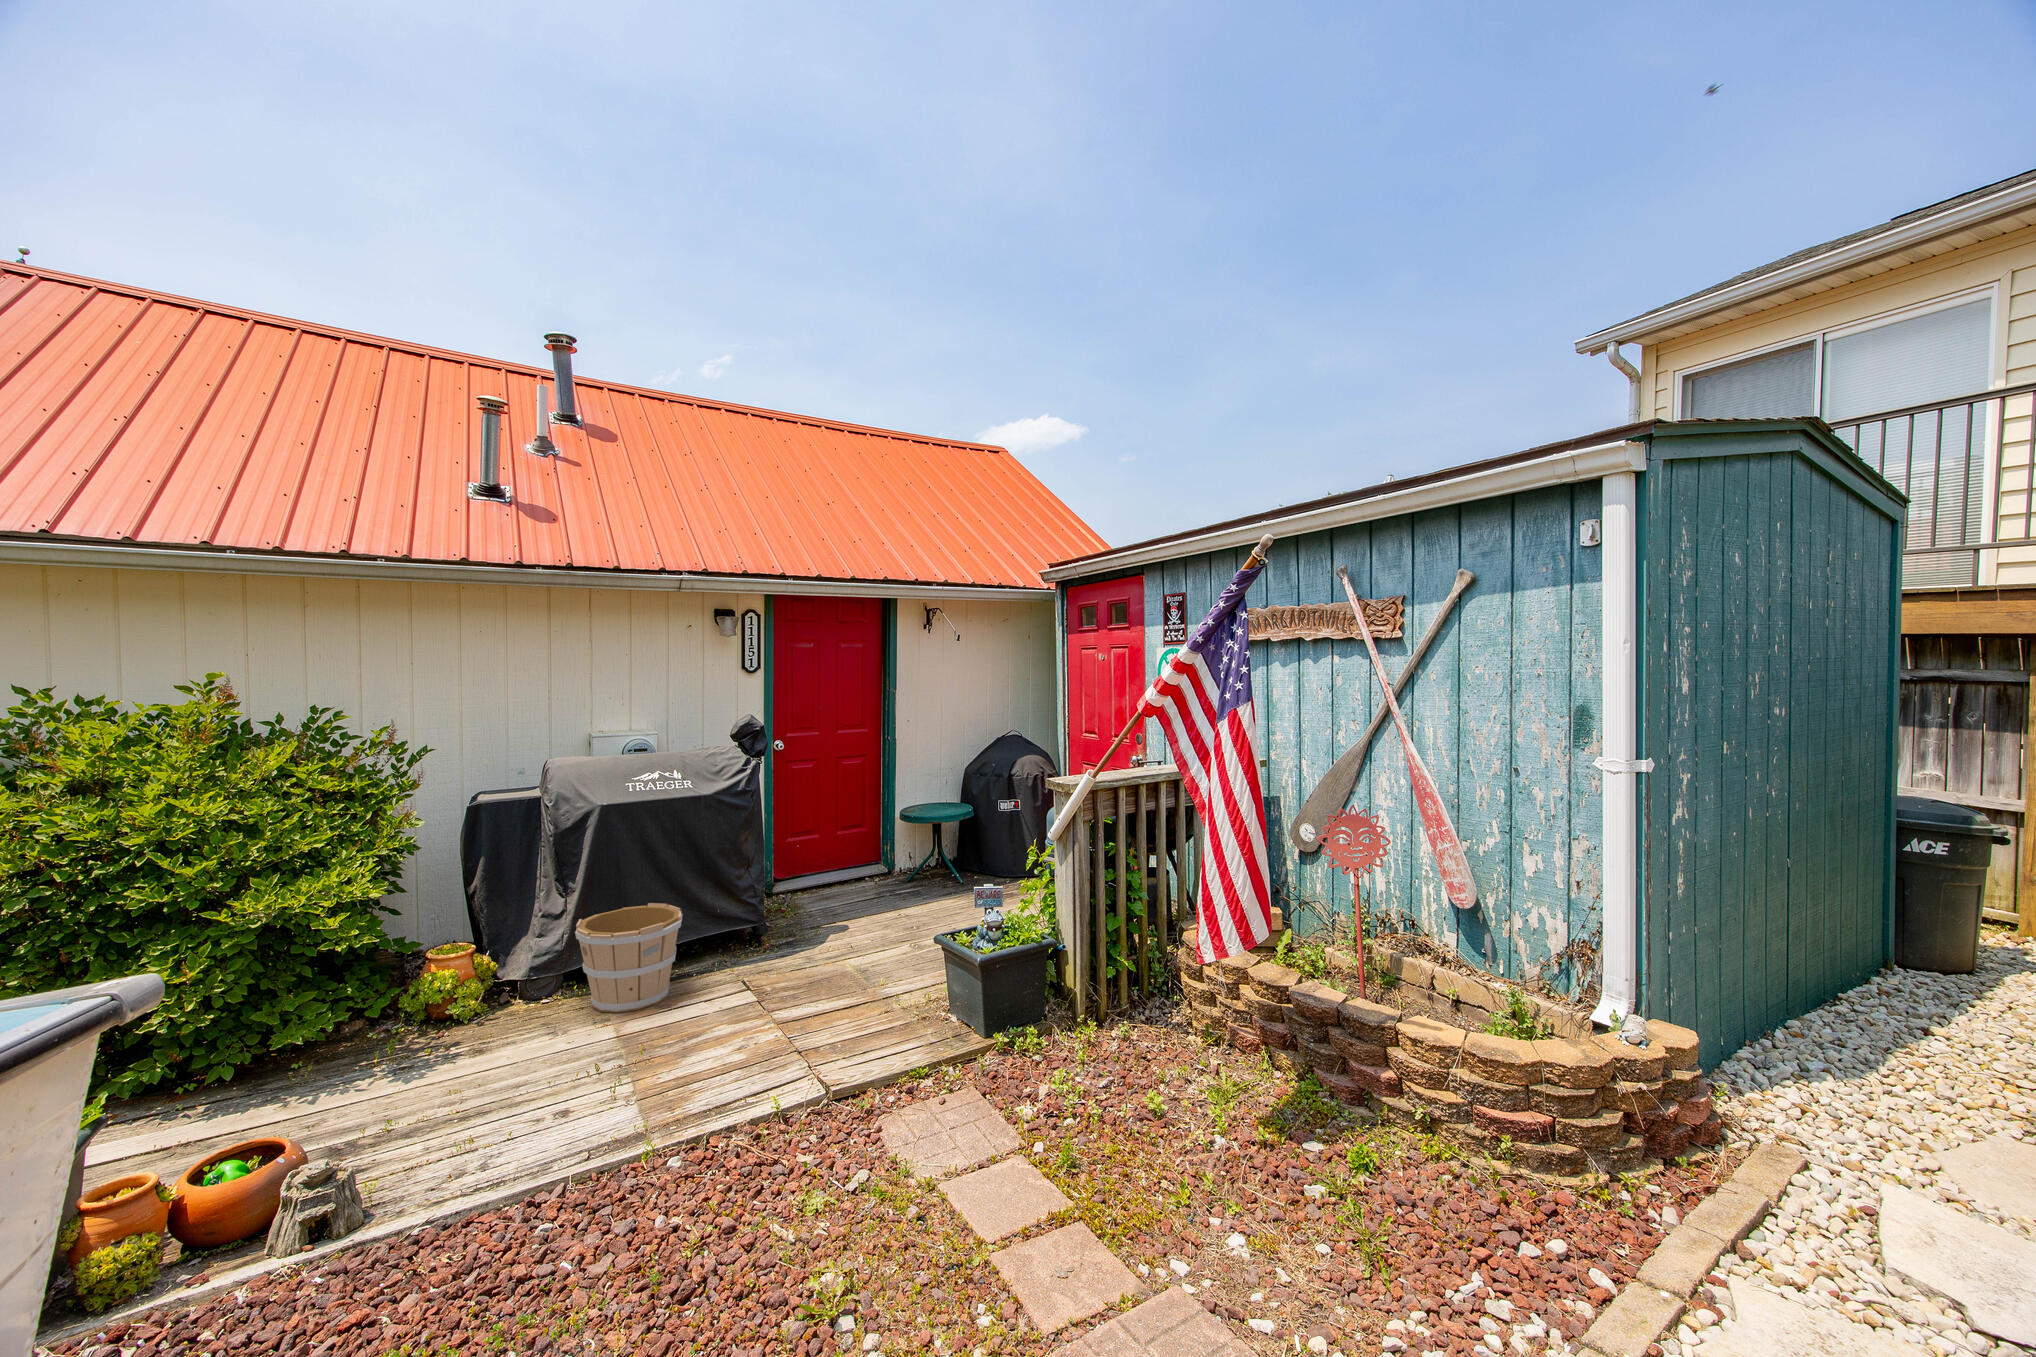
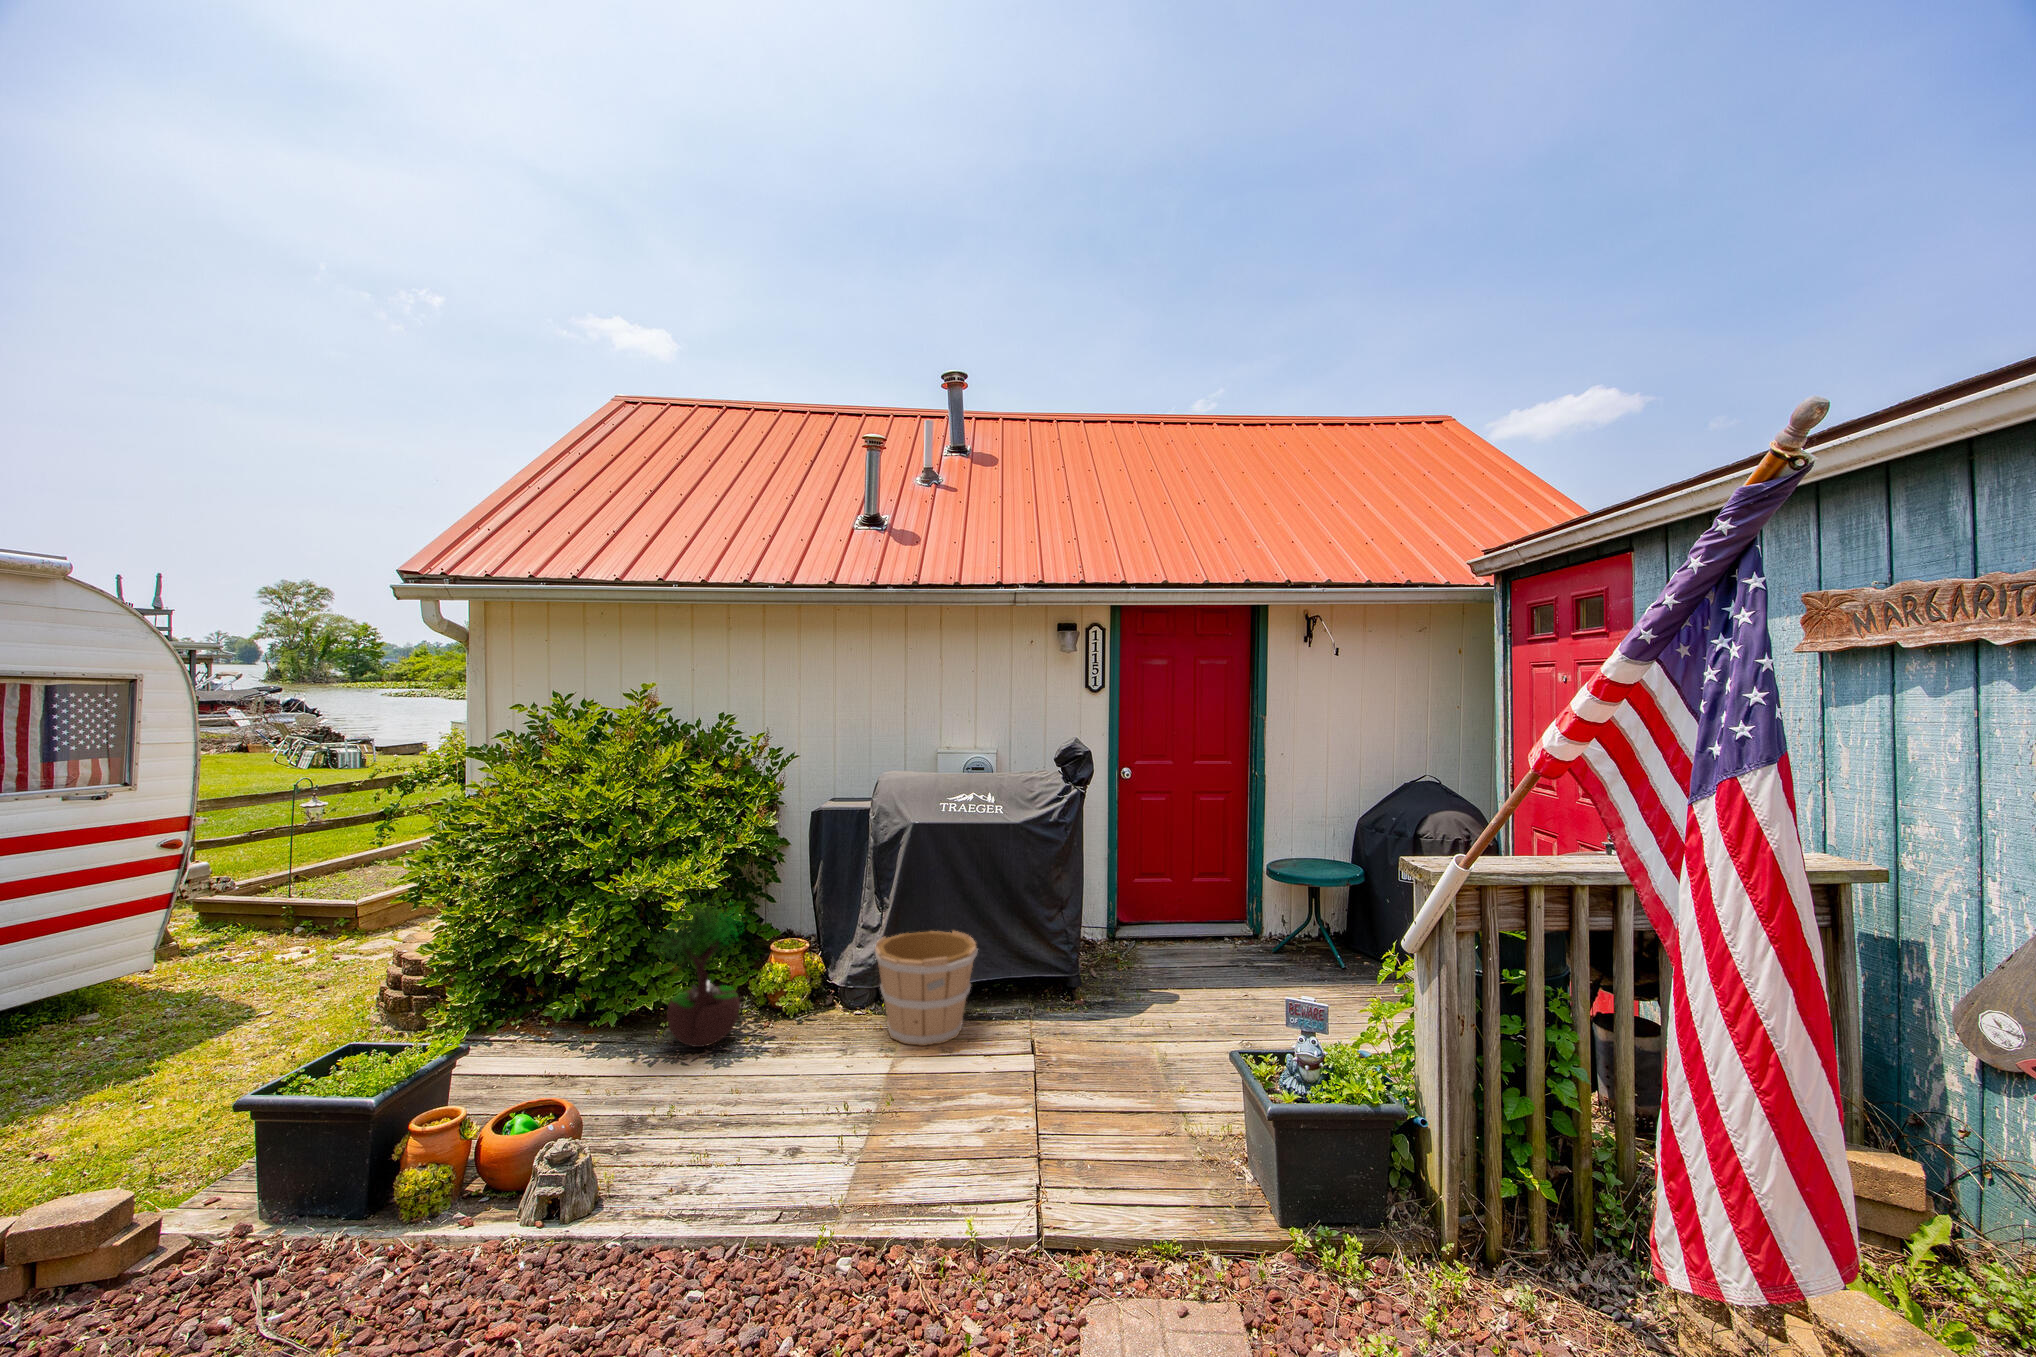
potted tree: none [307,903,436,1071] -> present [650,899,743,1047]

